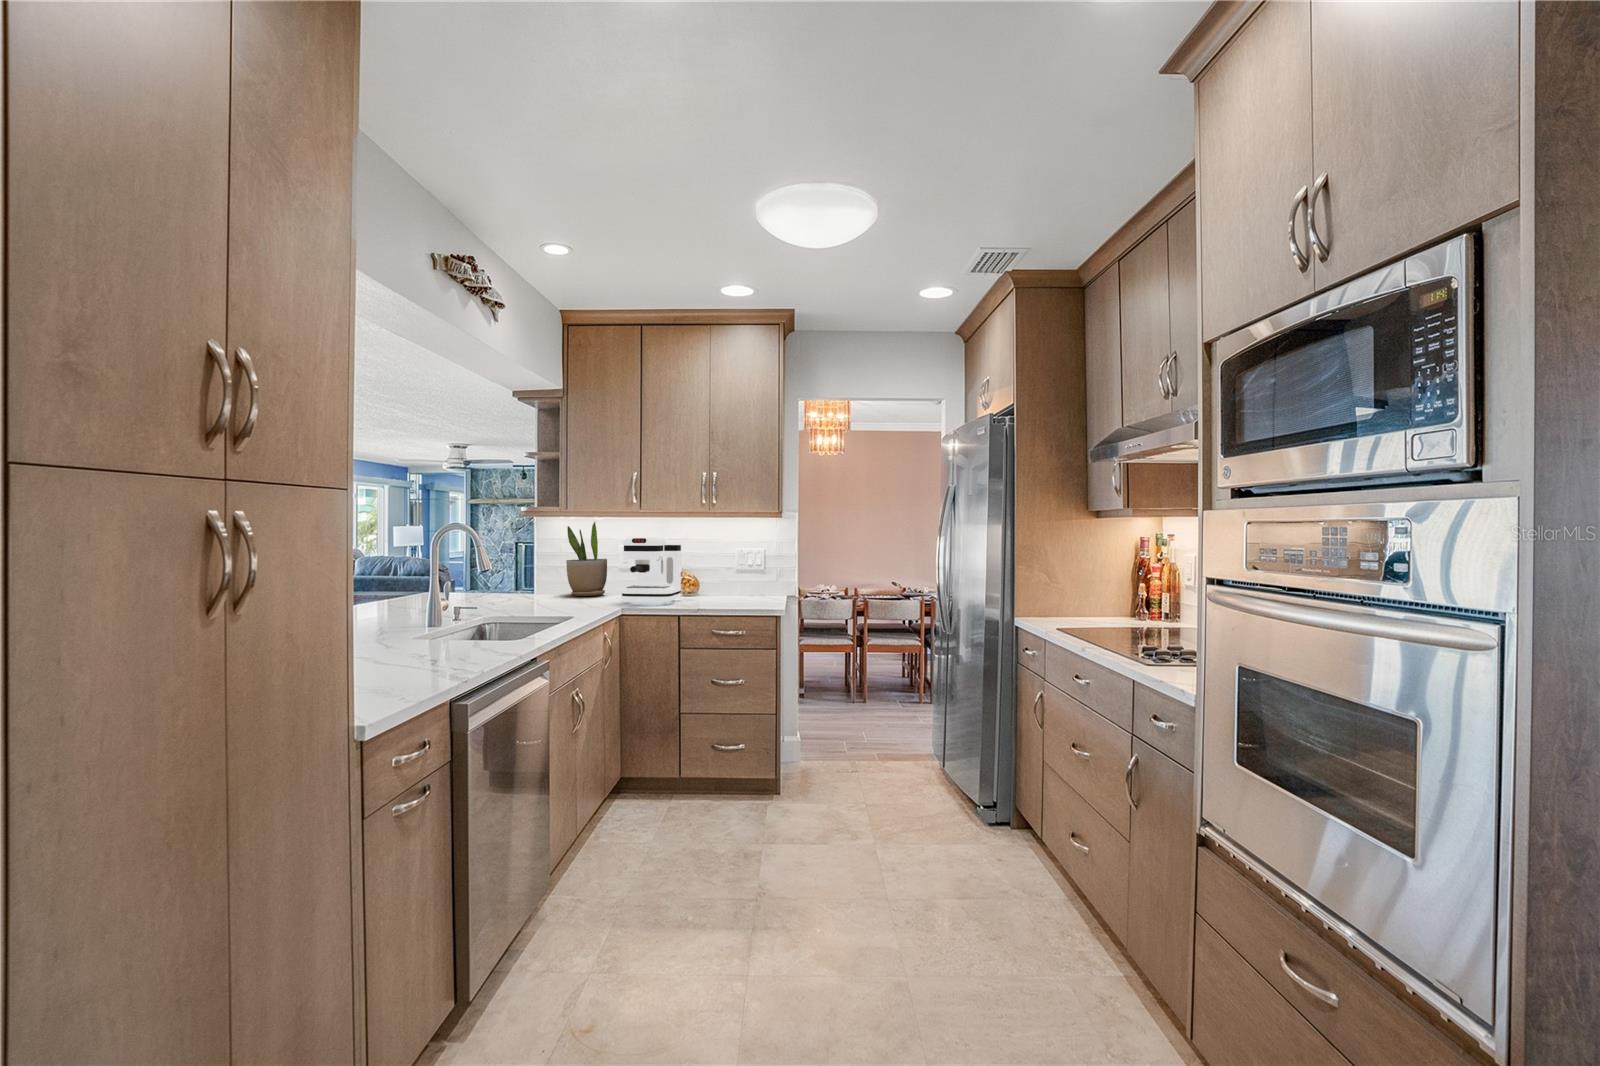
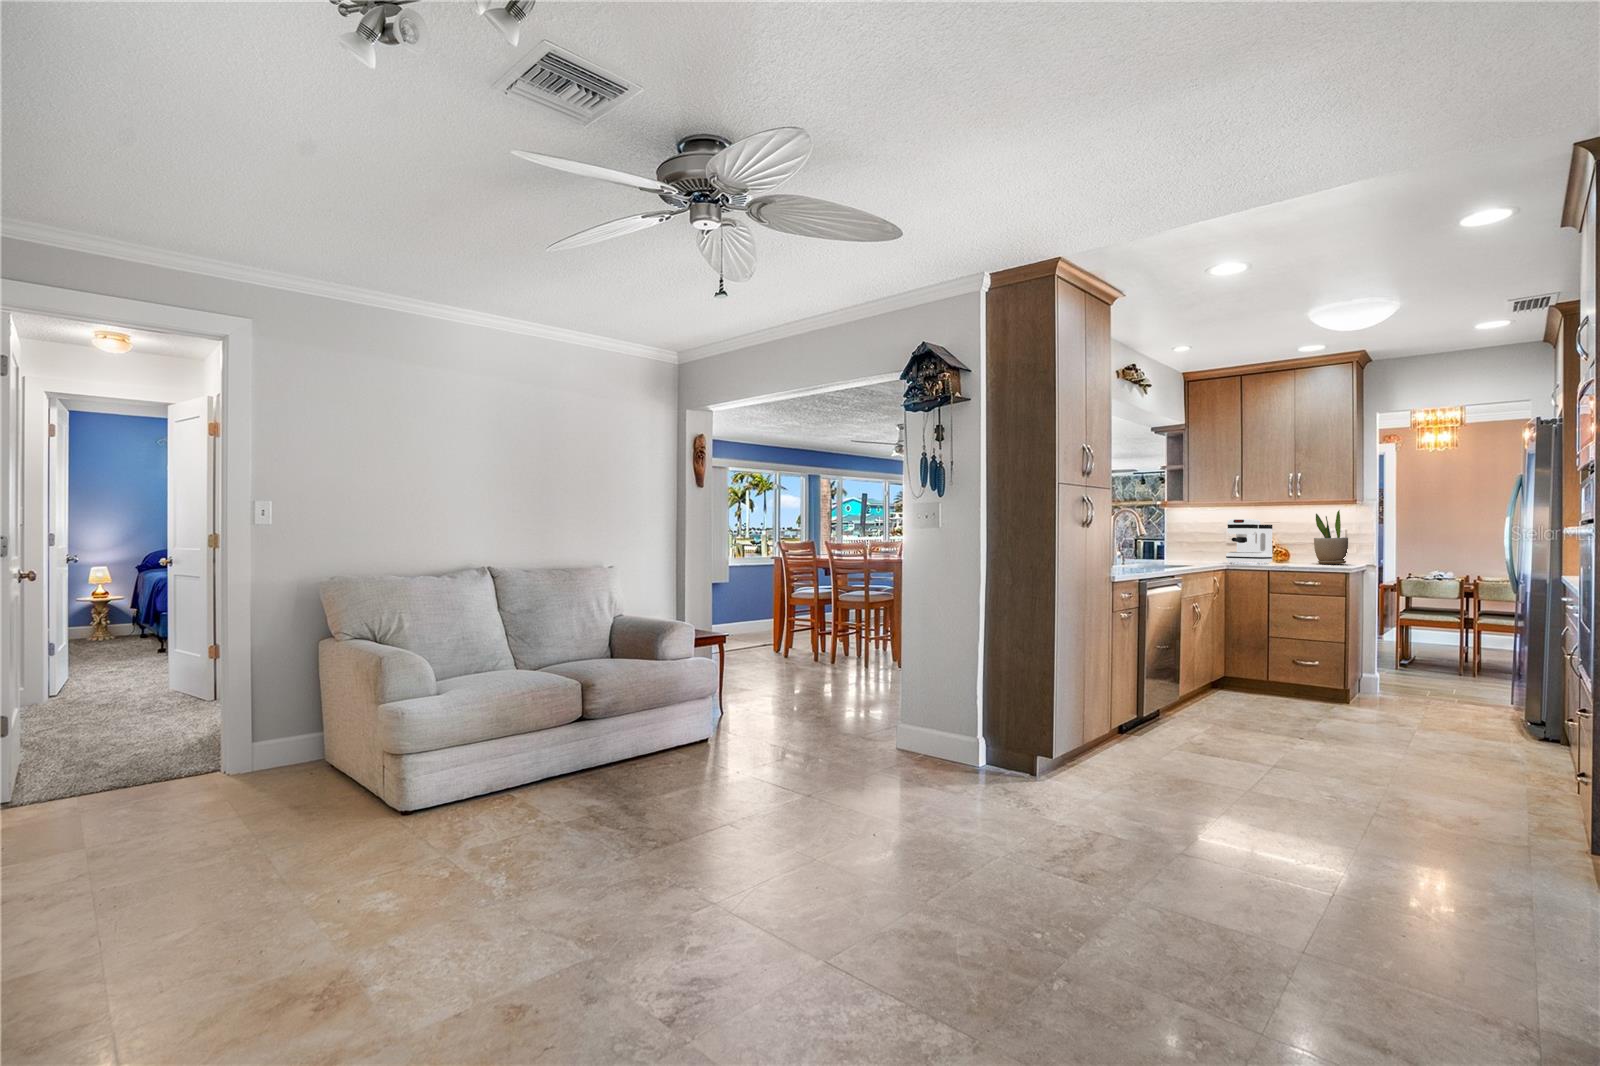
potted plant: present [566,522,607,596] -> present [1314,510,1348,564]

